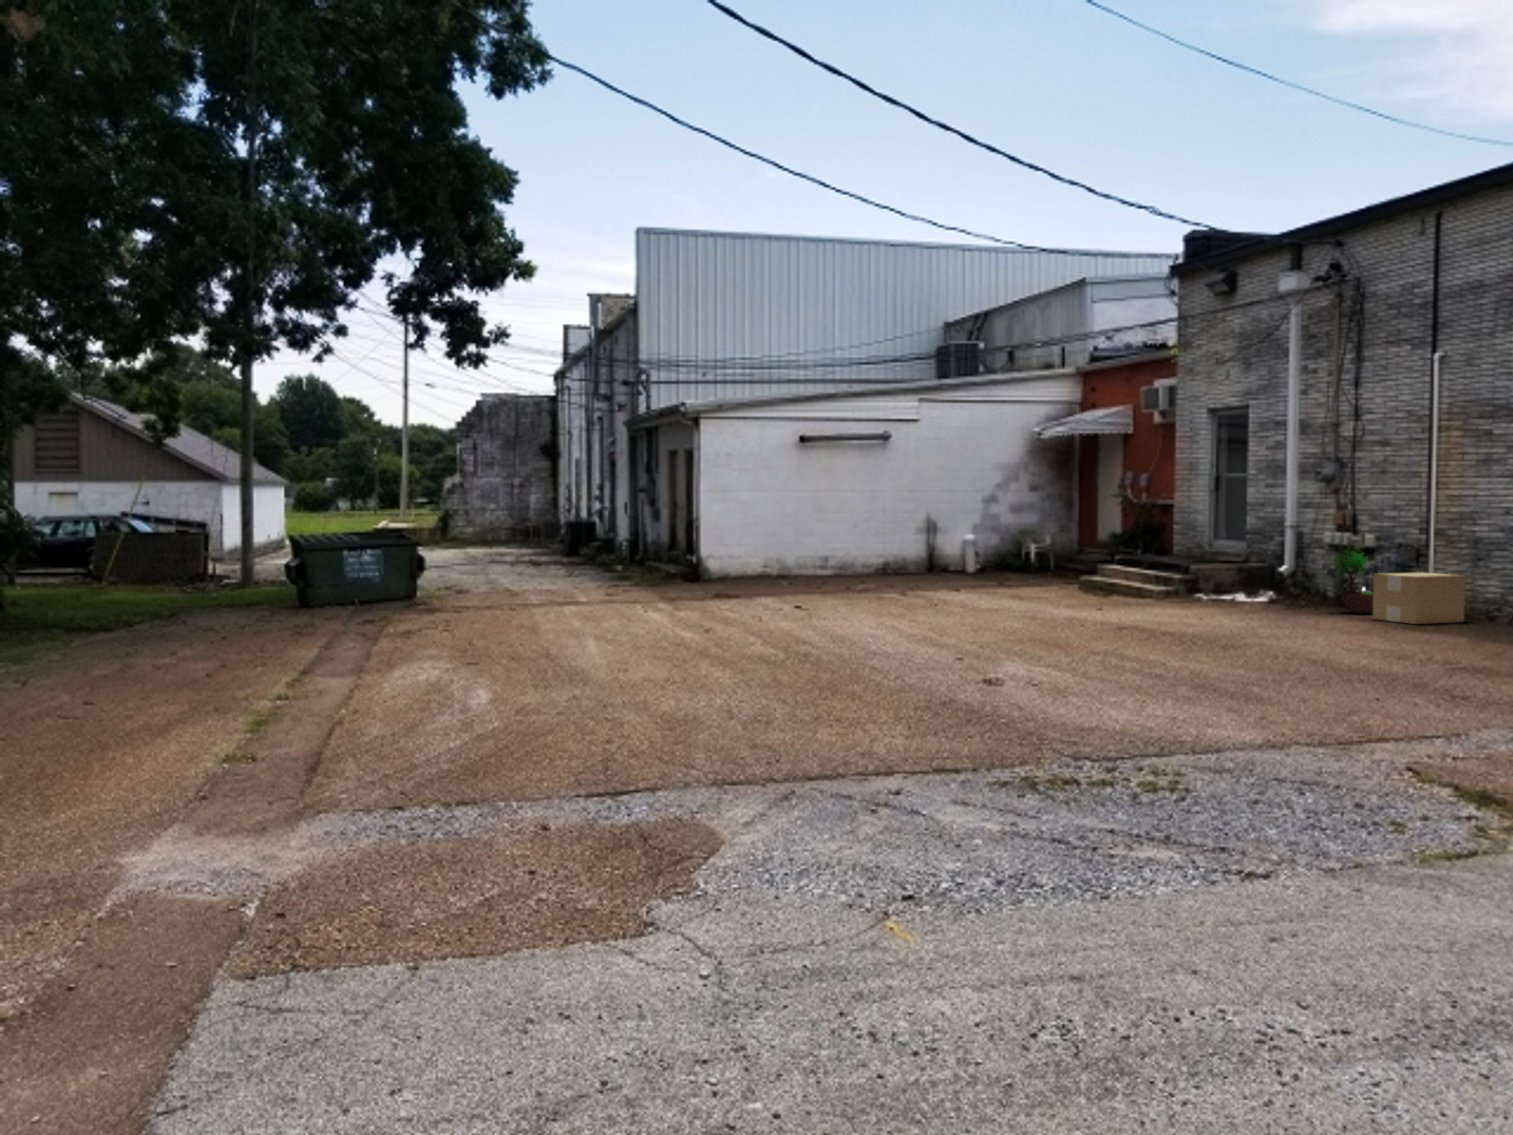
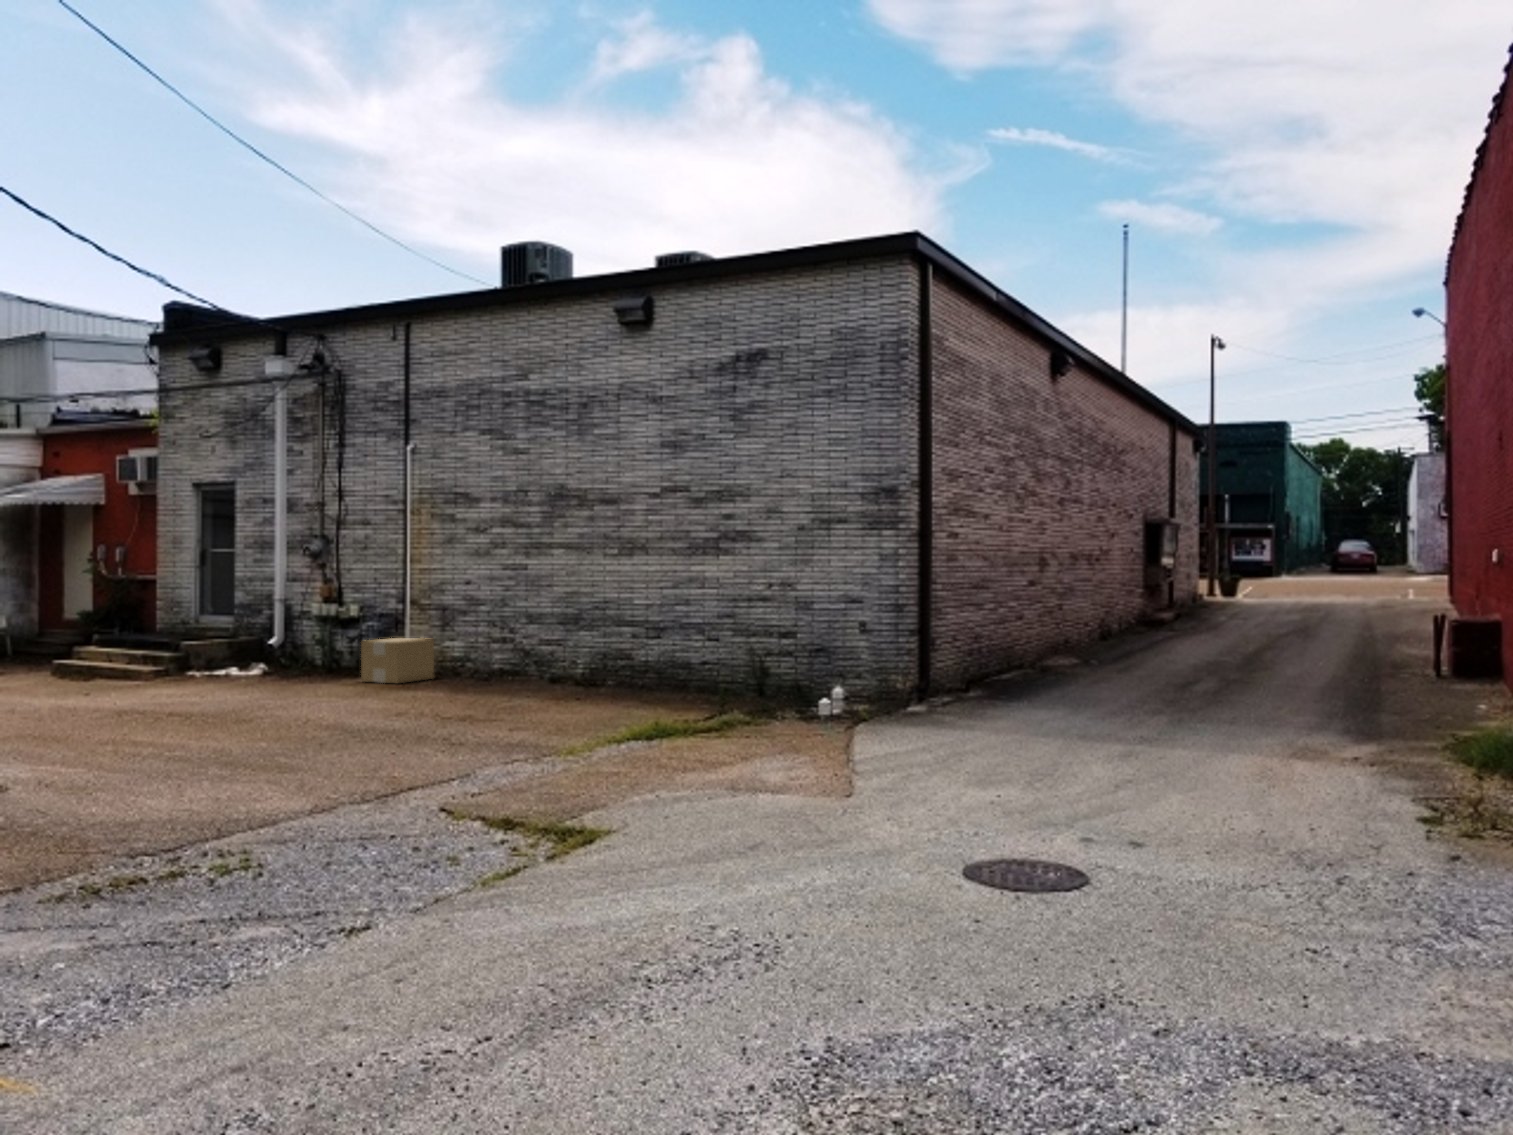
potted tree: present [1332,551,1373,613] -> none [319,615,363,677]

